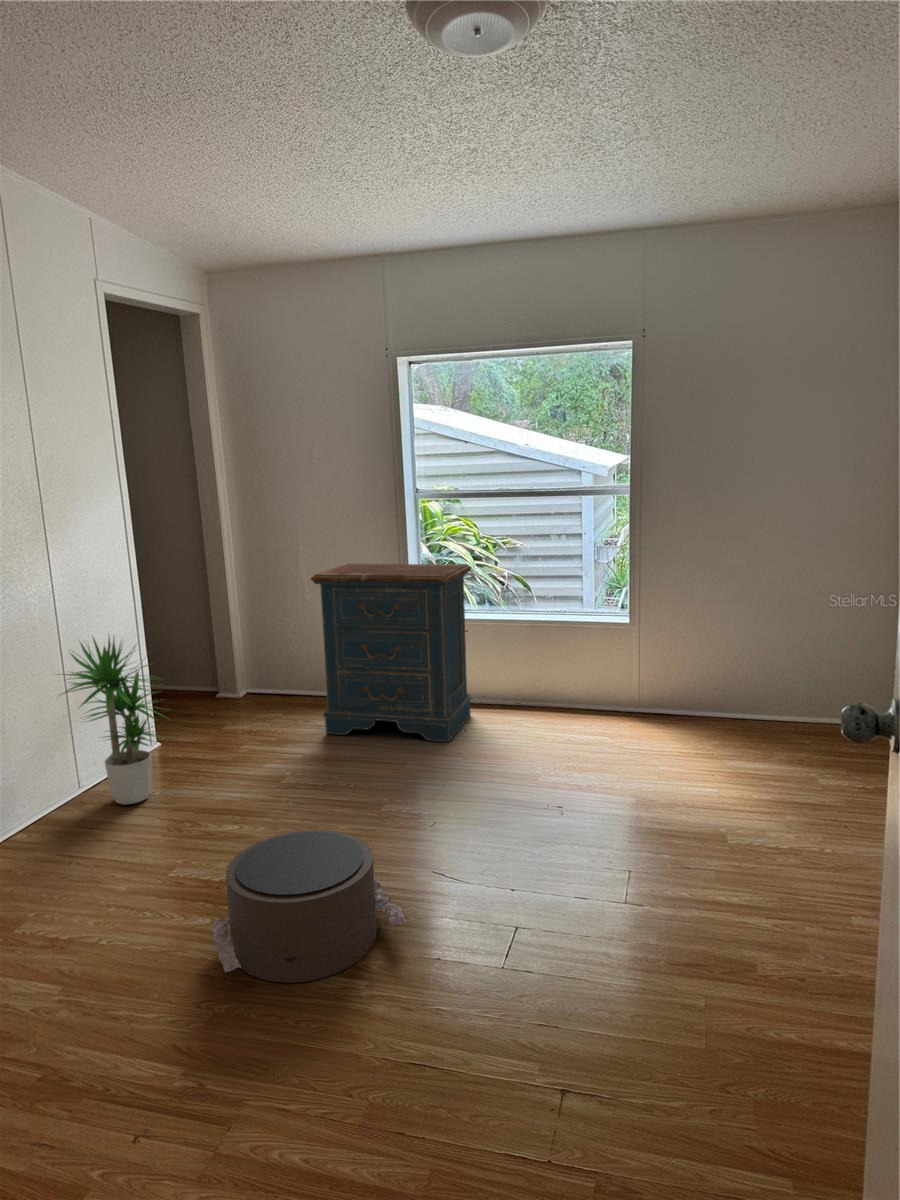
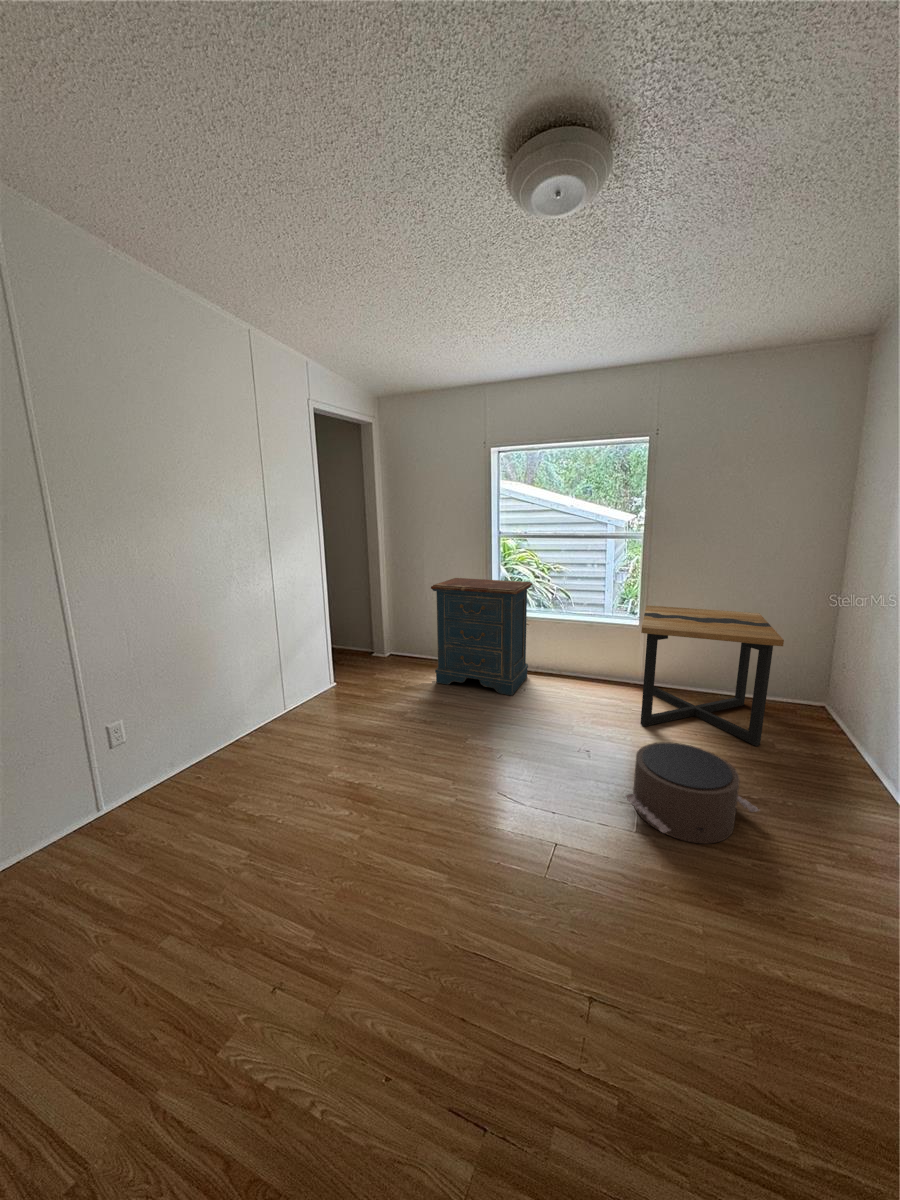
side table: none [632,592,818,778] -> present [641,605,784,746]
potted plant: present [60,637,162,804] -> none [273,617,344,722]
pouf: present [212,830,407,983] -> present [626,742,759,844]

